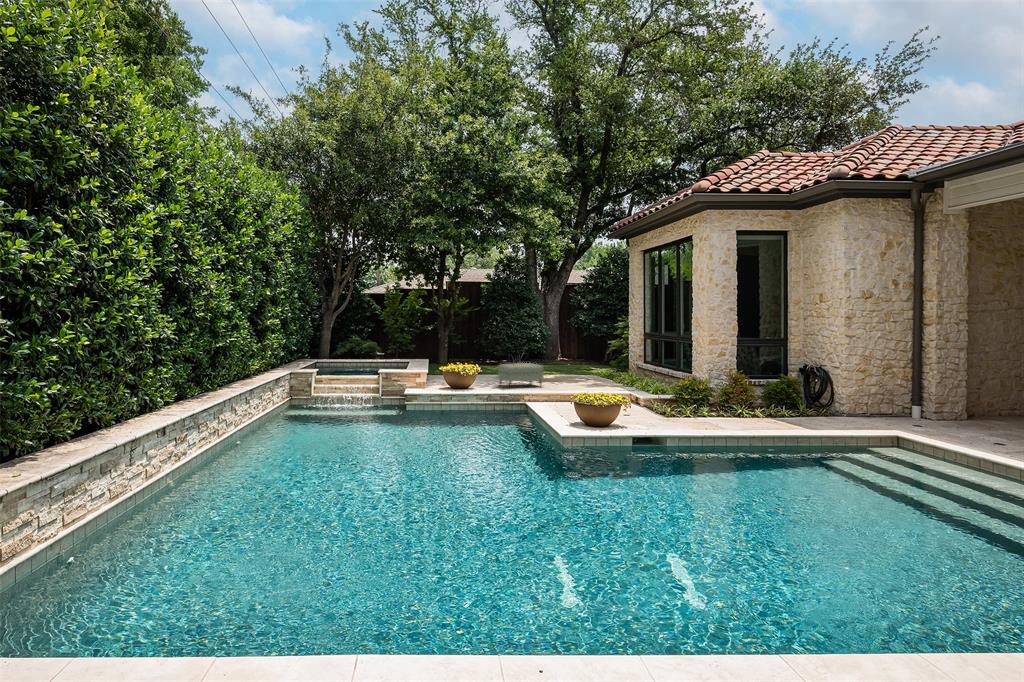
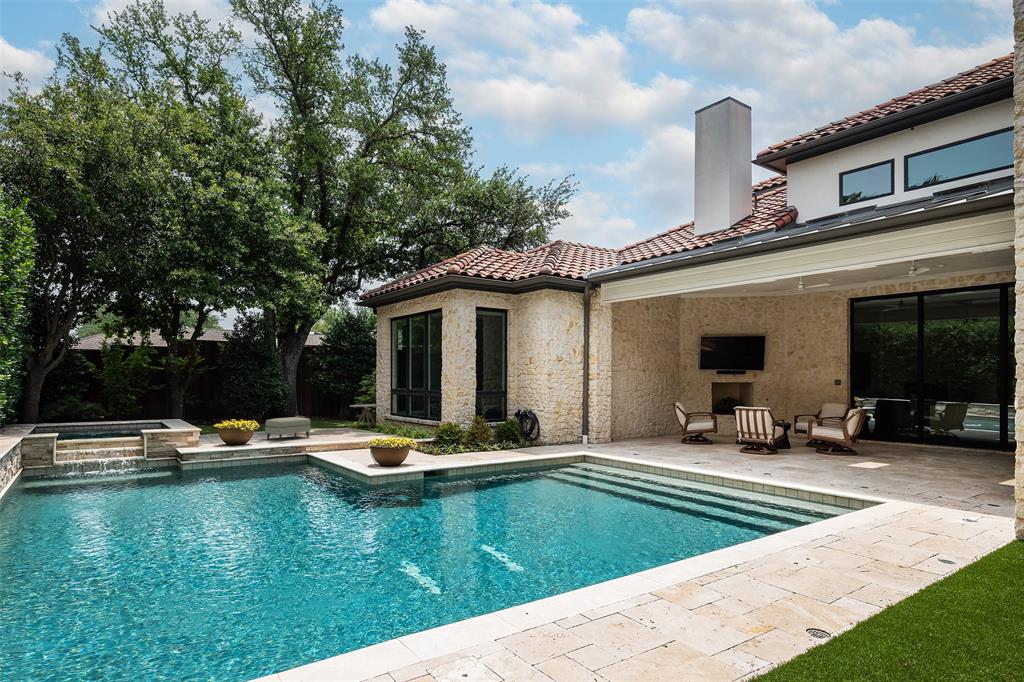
round table: none [597,353,635,381] -> present [350,404,382,428]

